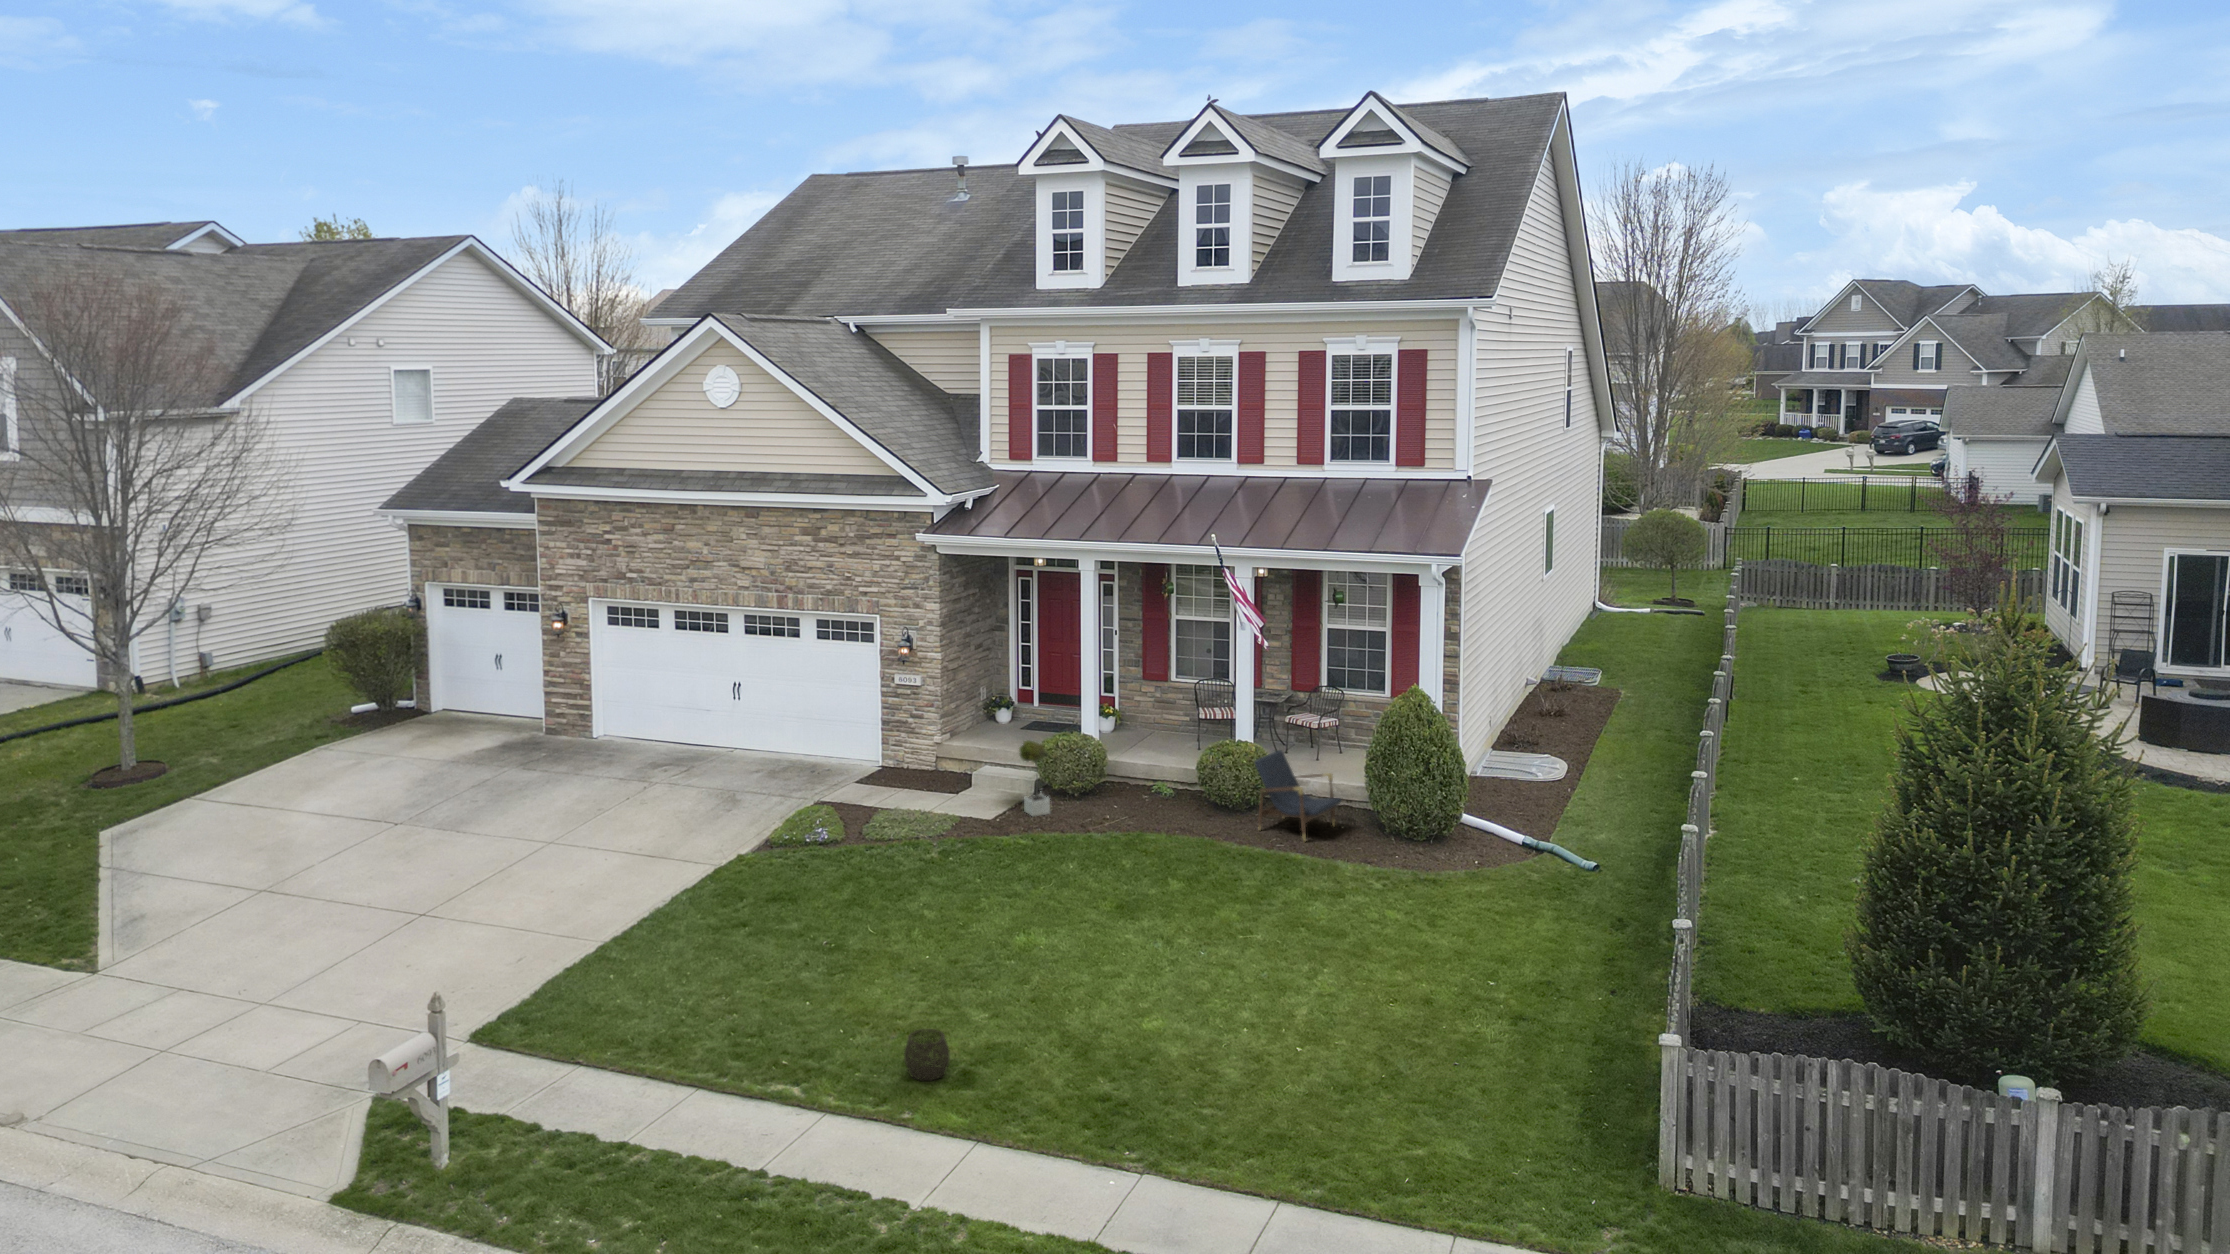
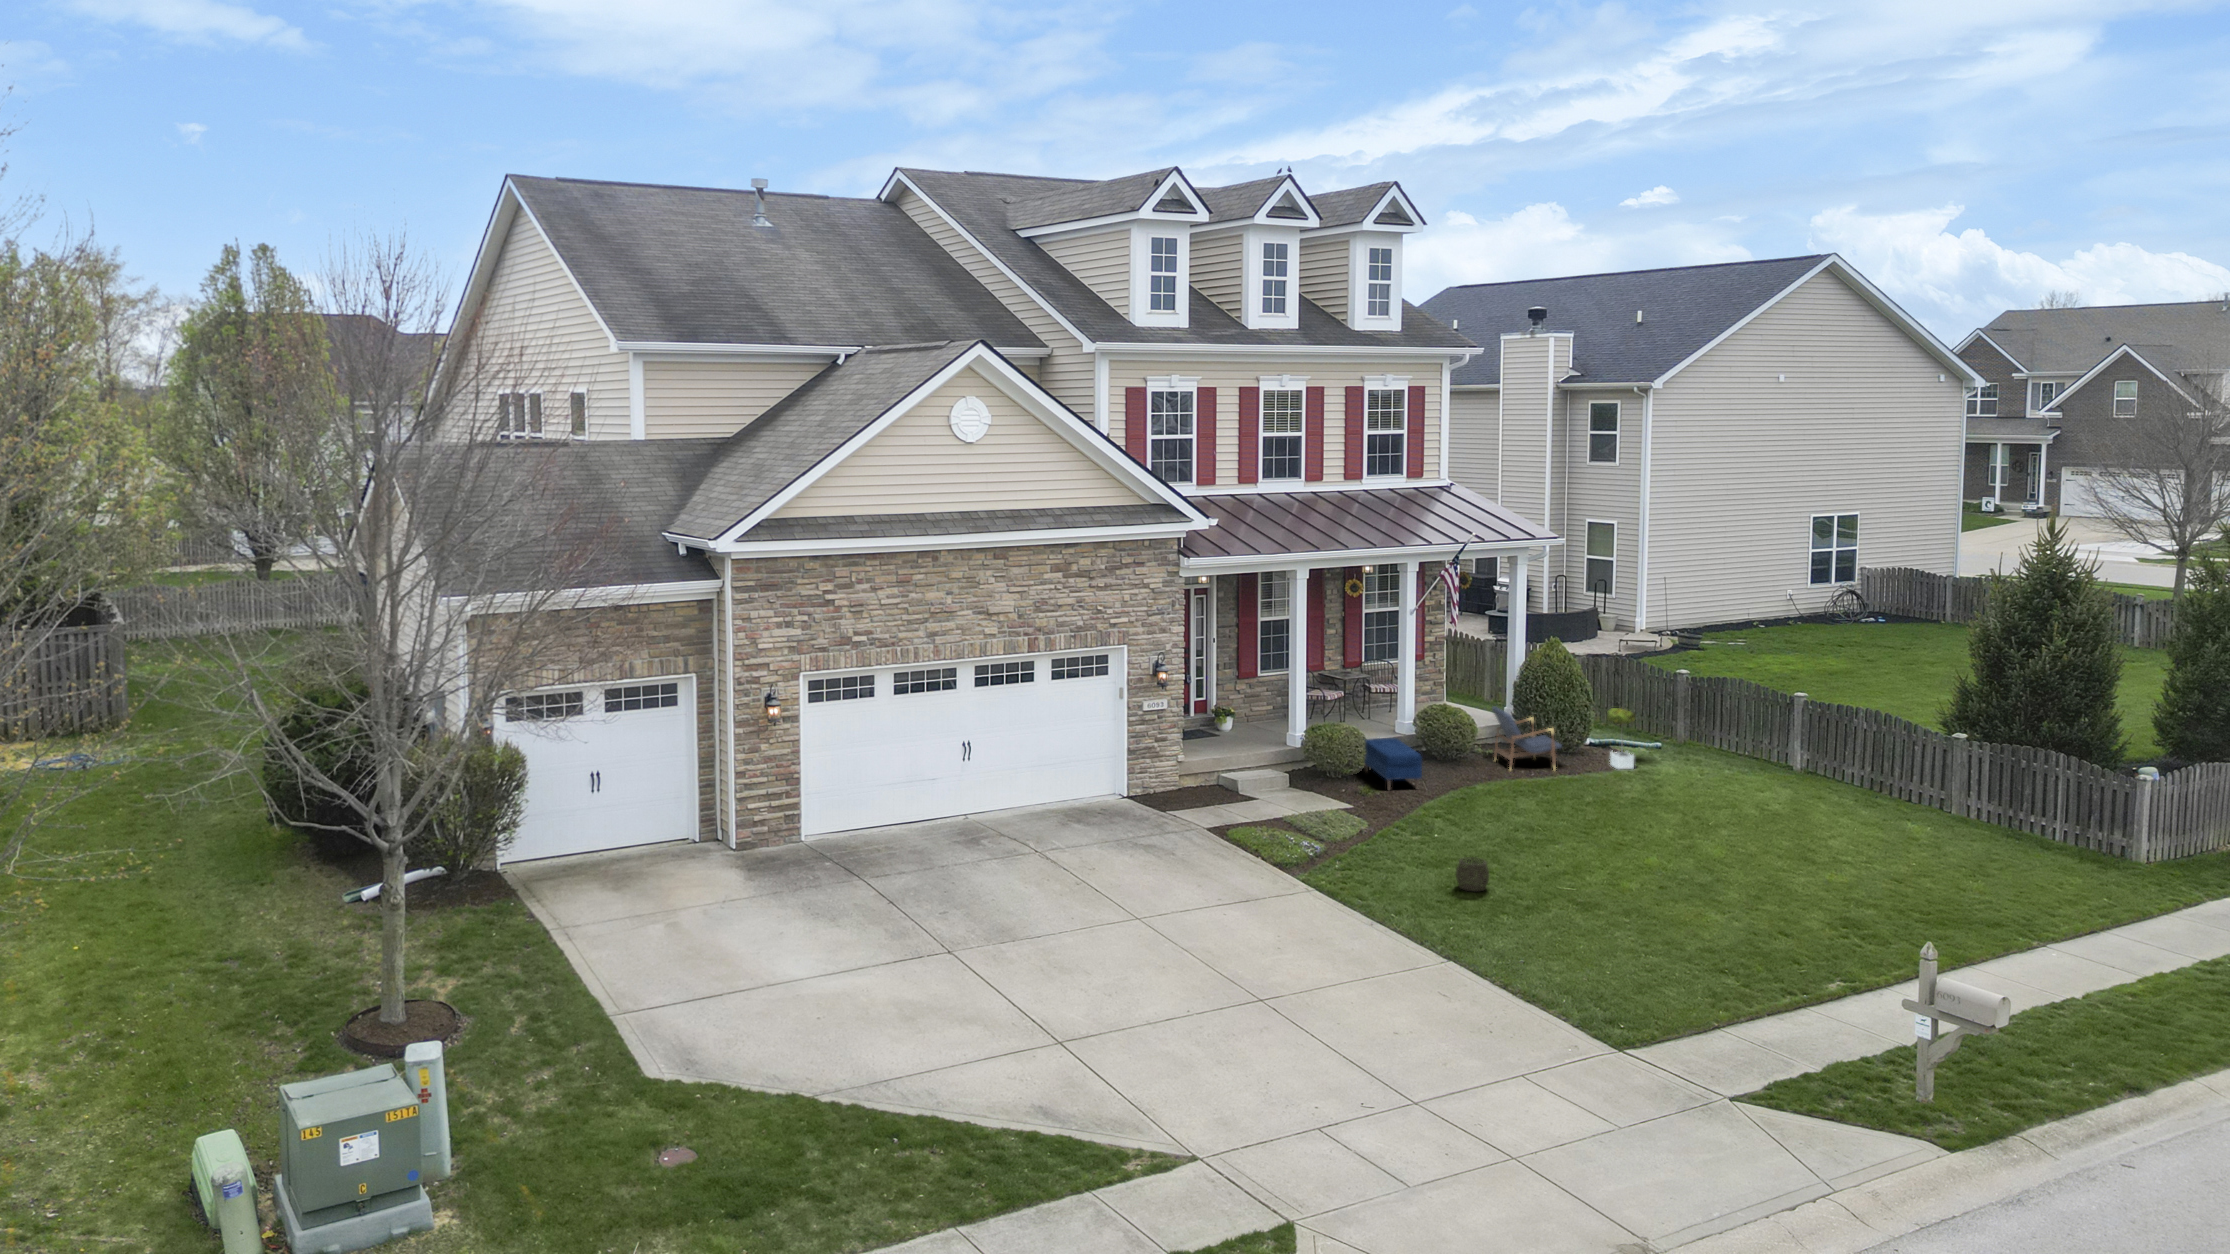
potted tree: present [1019,741,1051,816] -> present [1607,708,1635,769]
bench: none [1078,758,1160,823] -> present [1363,738,1422,790]
woven basket: present [904,1029,950,1080] -> present [1456,857,1489,891]

